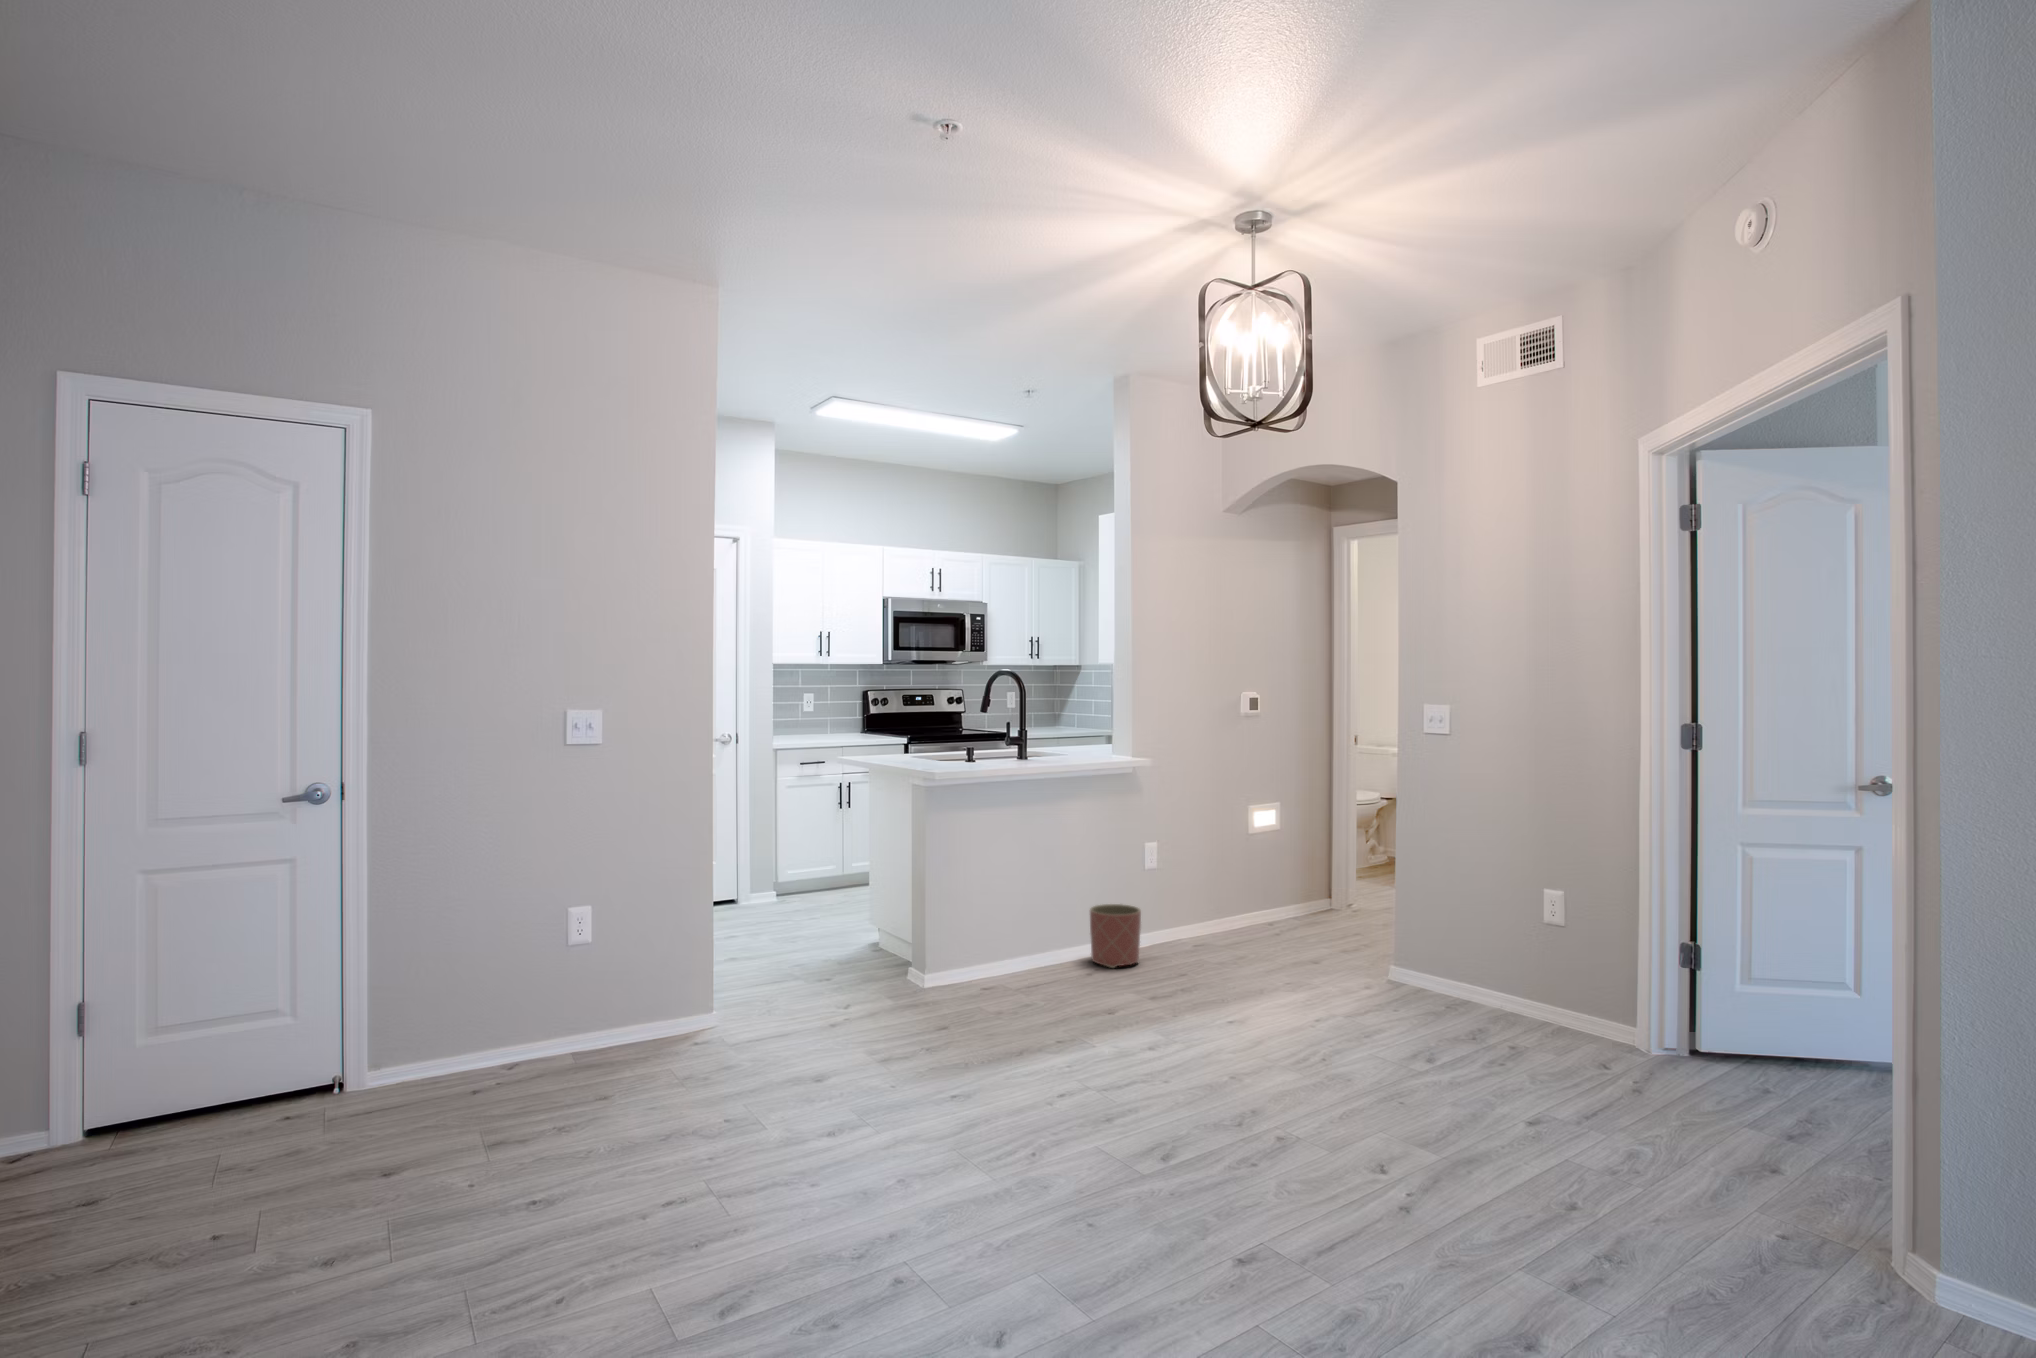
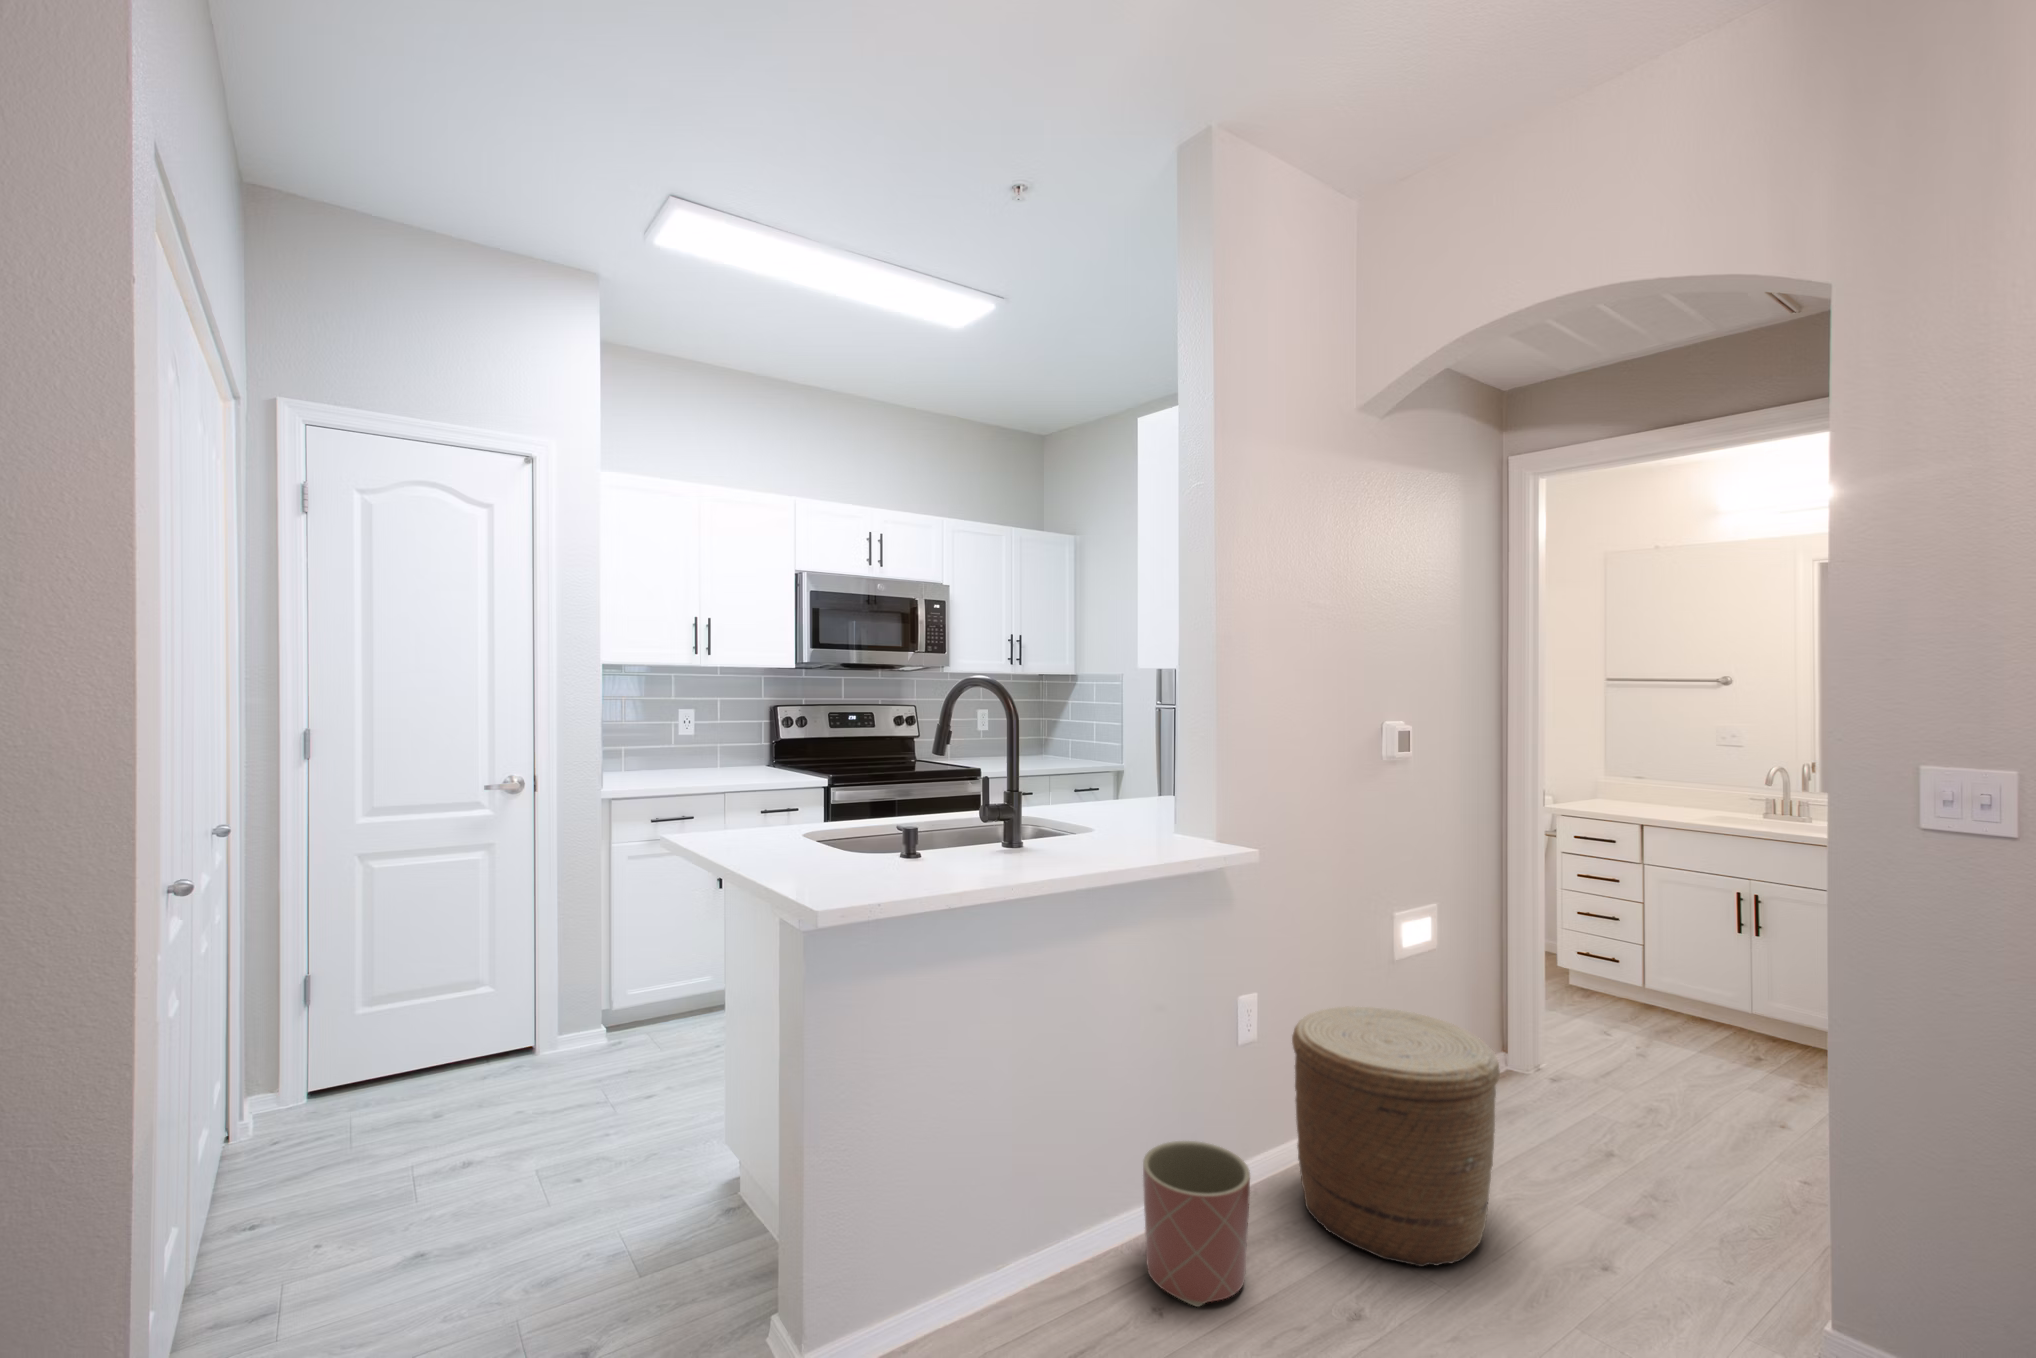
woven basket: none [1174,850,1275,961] -> present [1292,1007,1500,1267]

